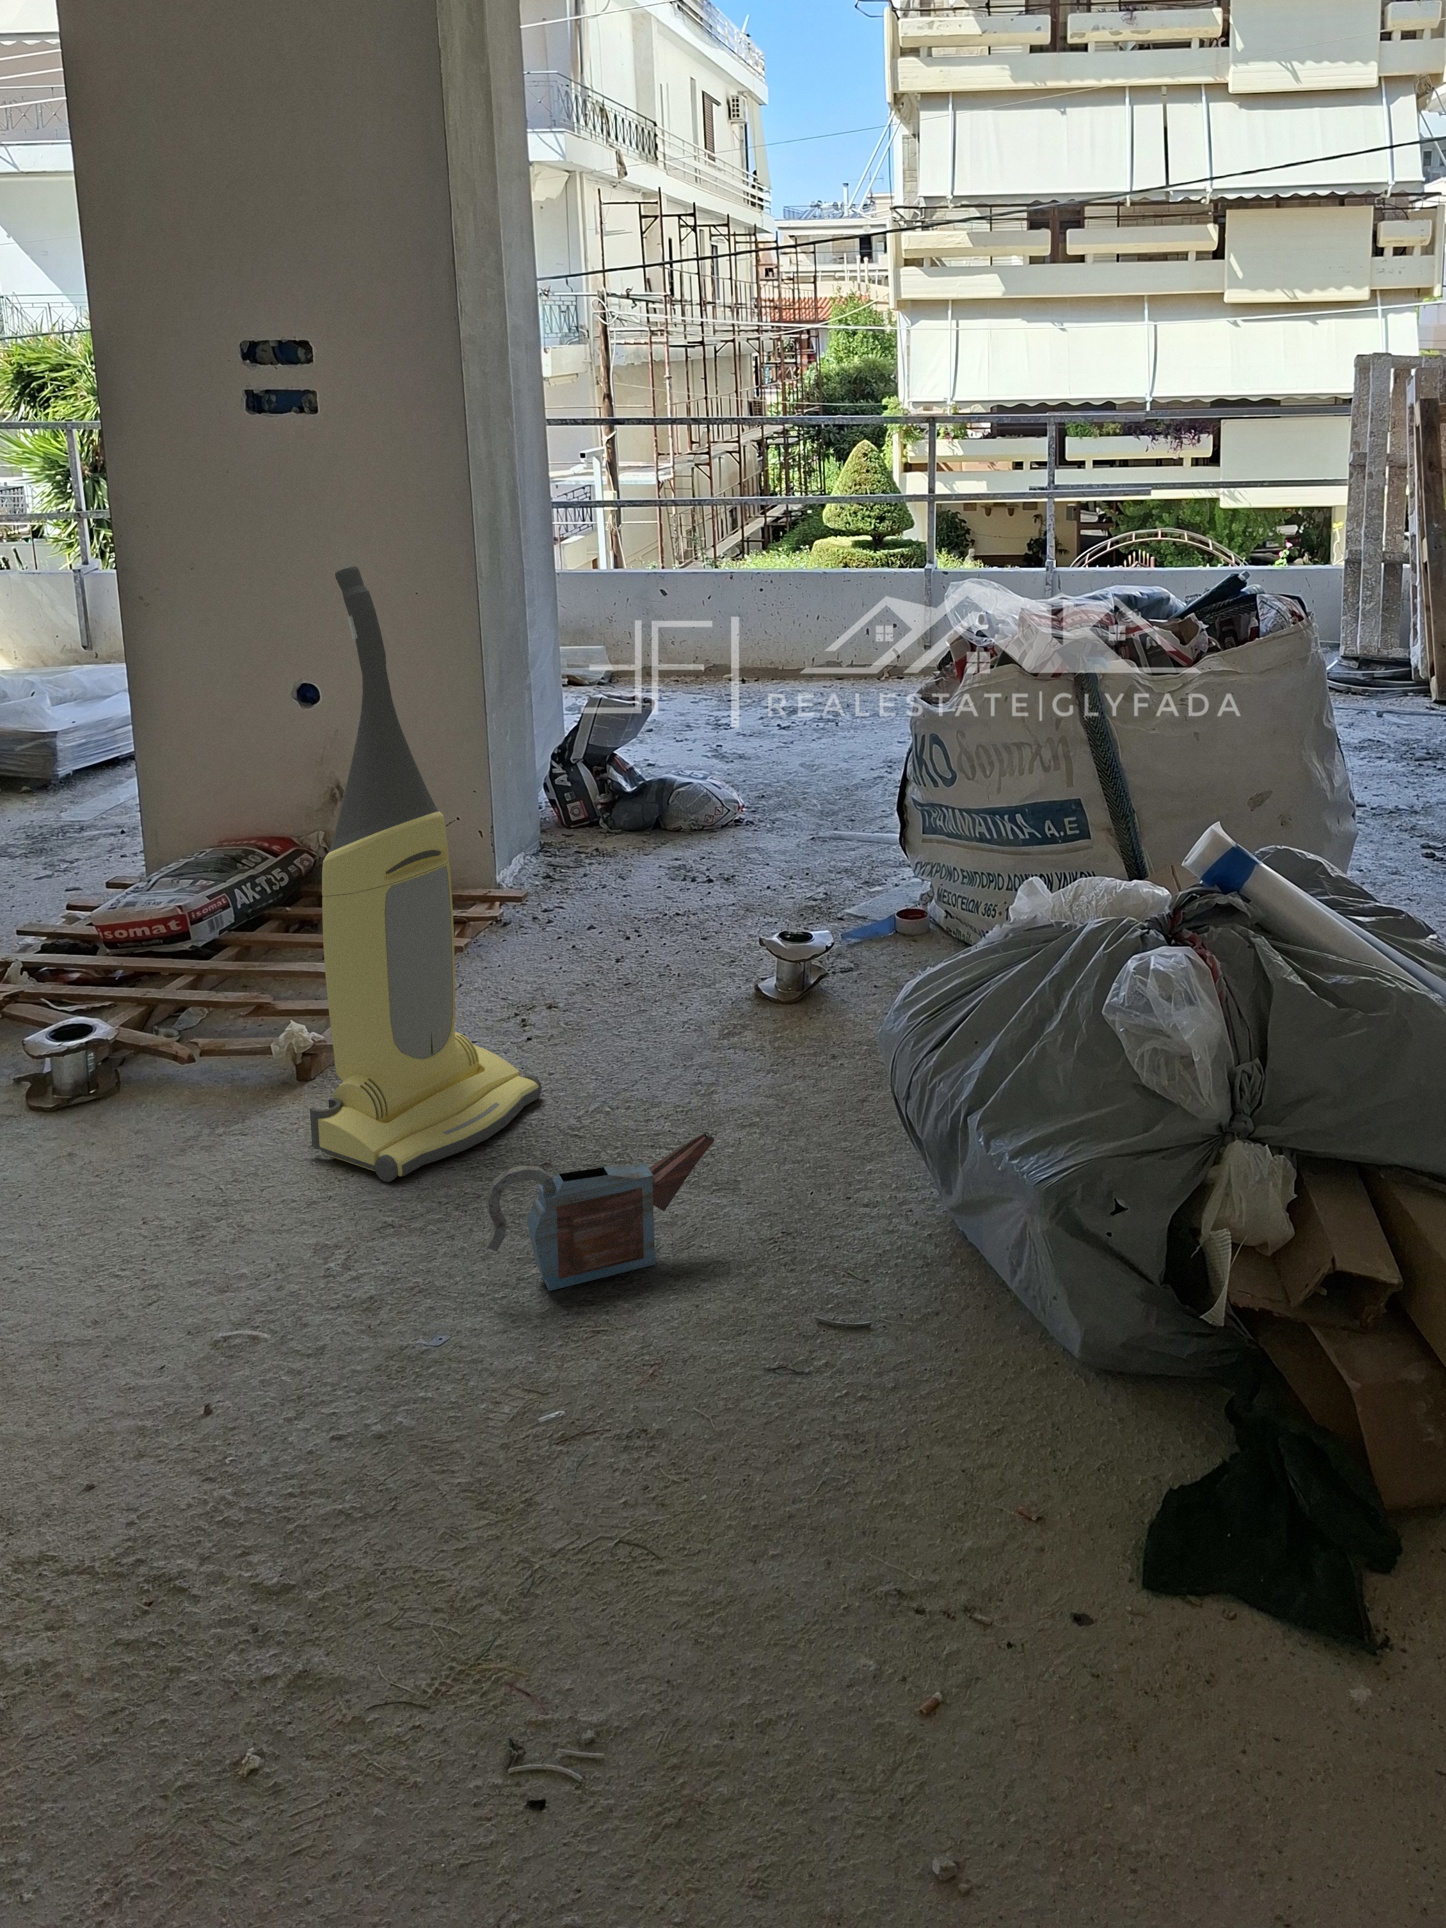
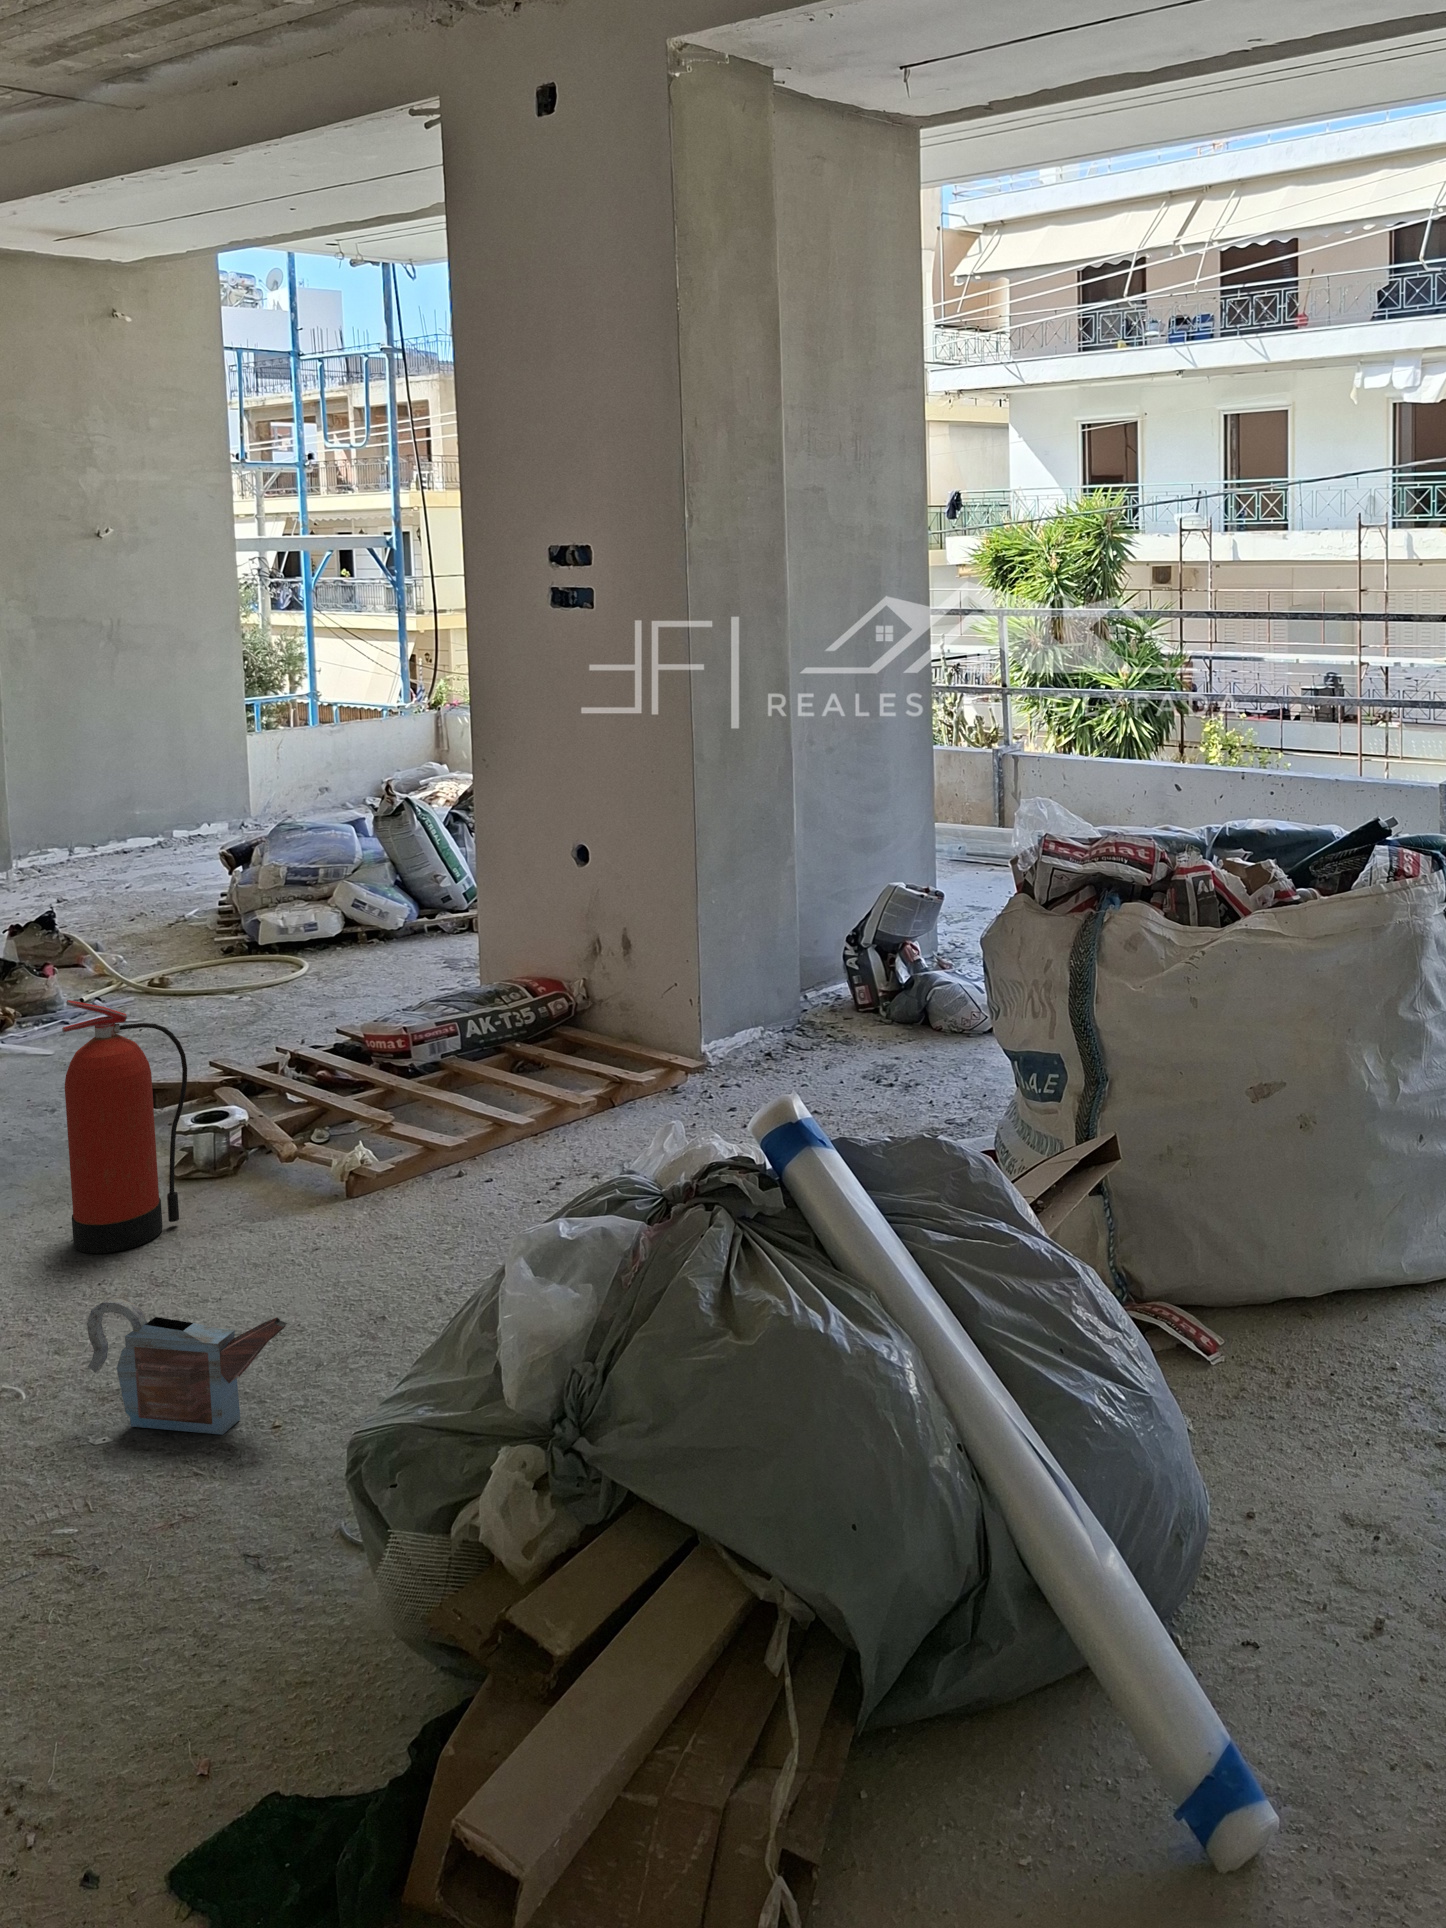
vacuum cleaner: present [310,566,542,1182] -> none [214,742,419,1295]
fire extinguisher: none [71,904,195,1199] -> present [62,1000,187,1253]

